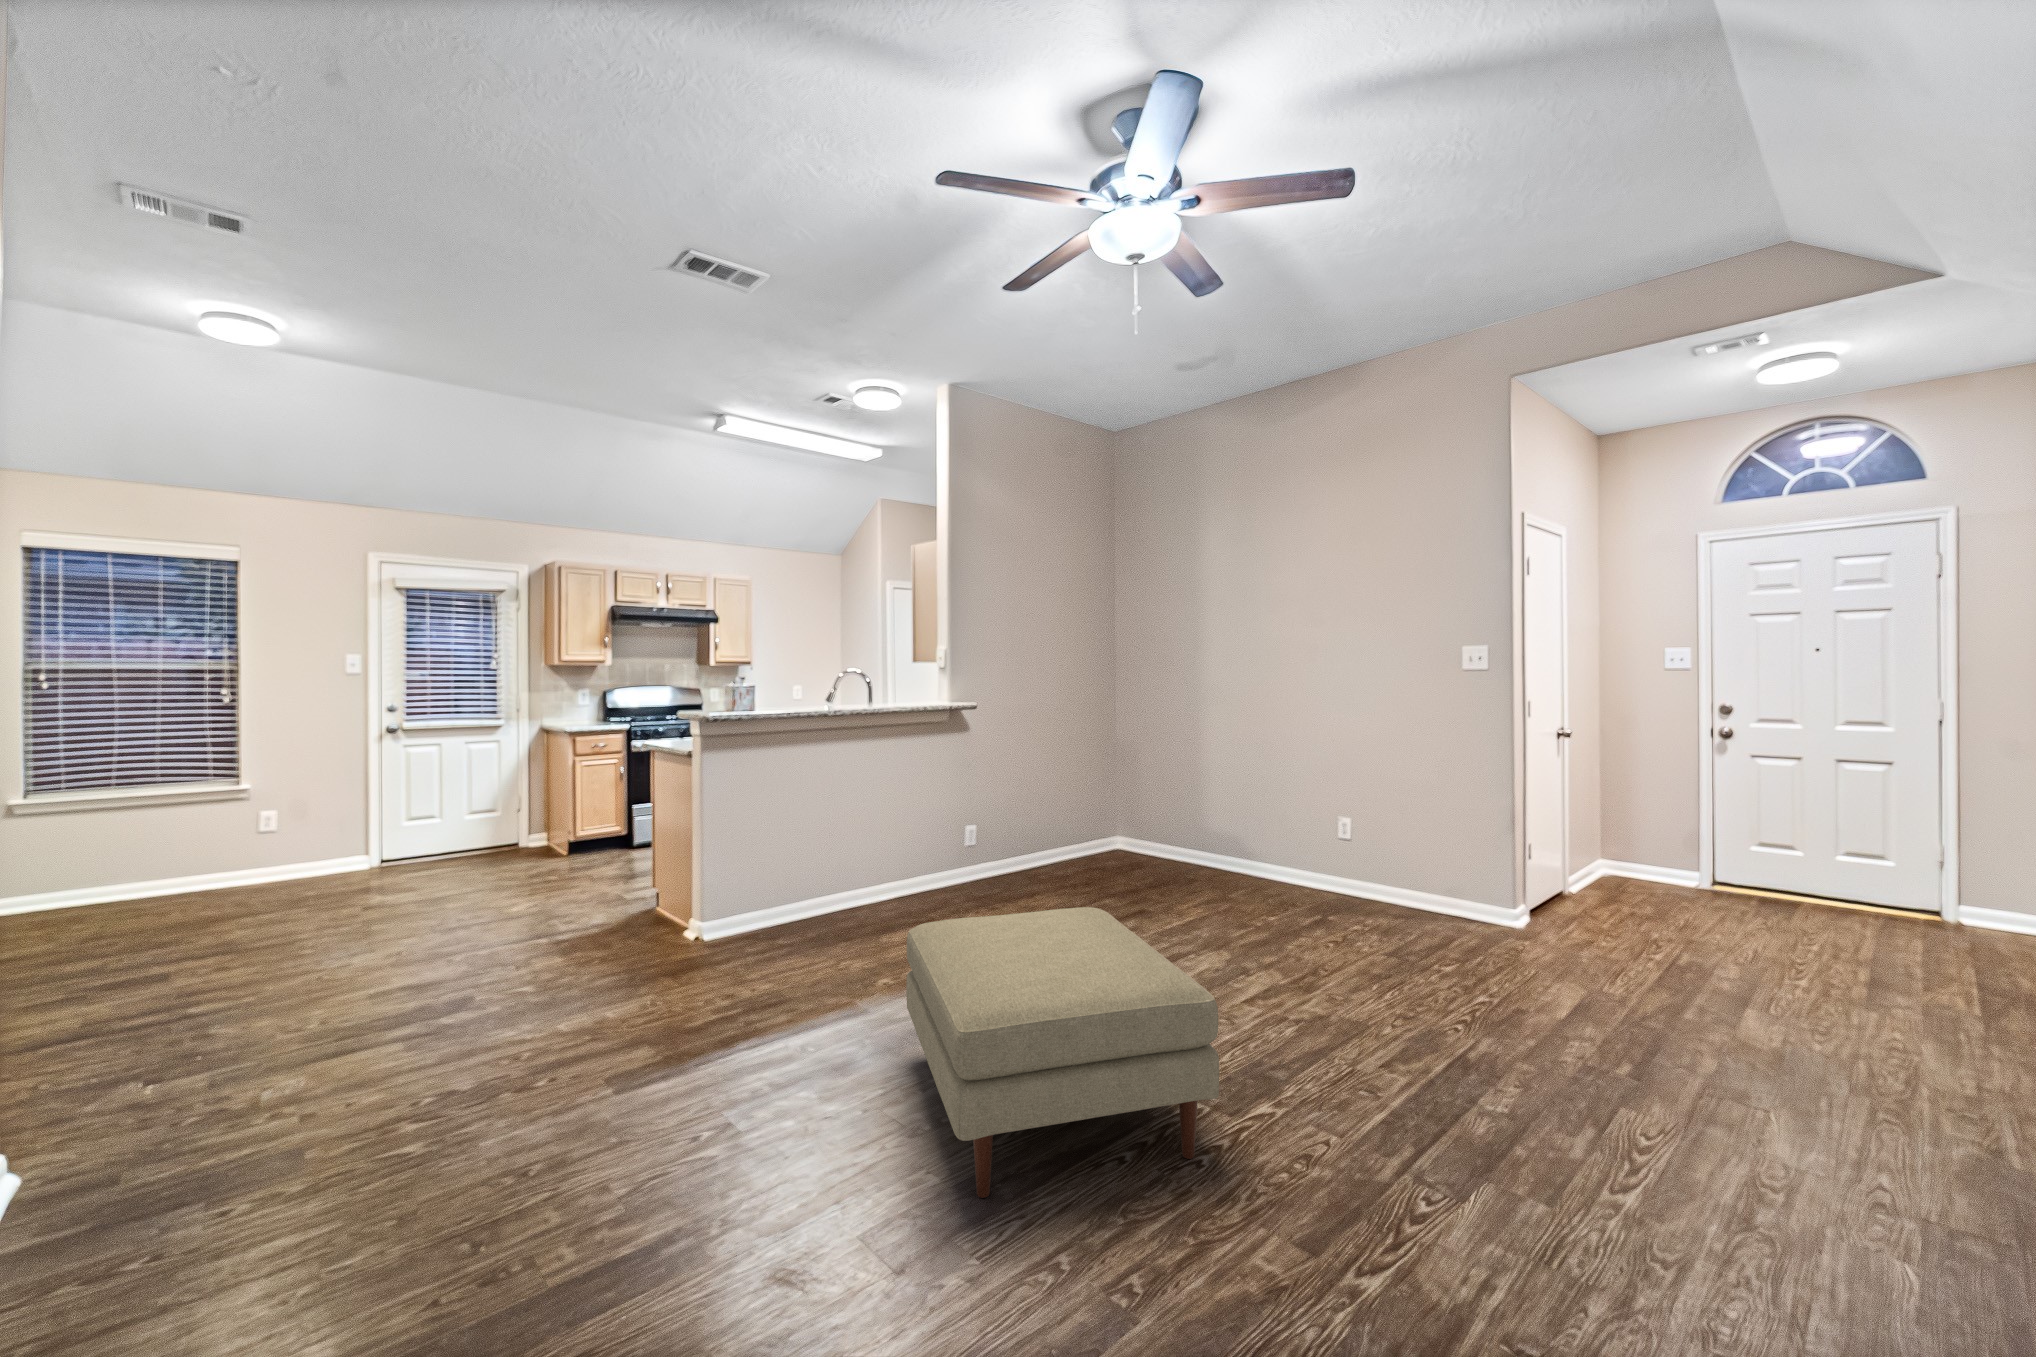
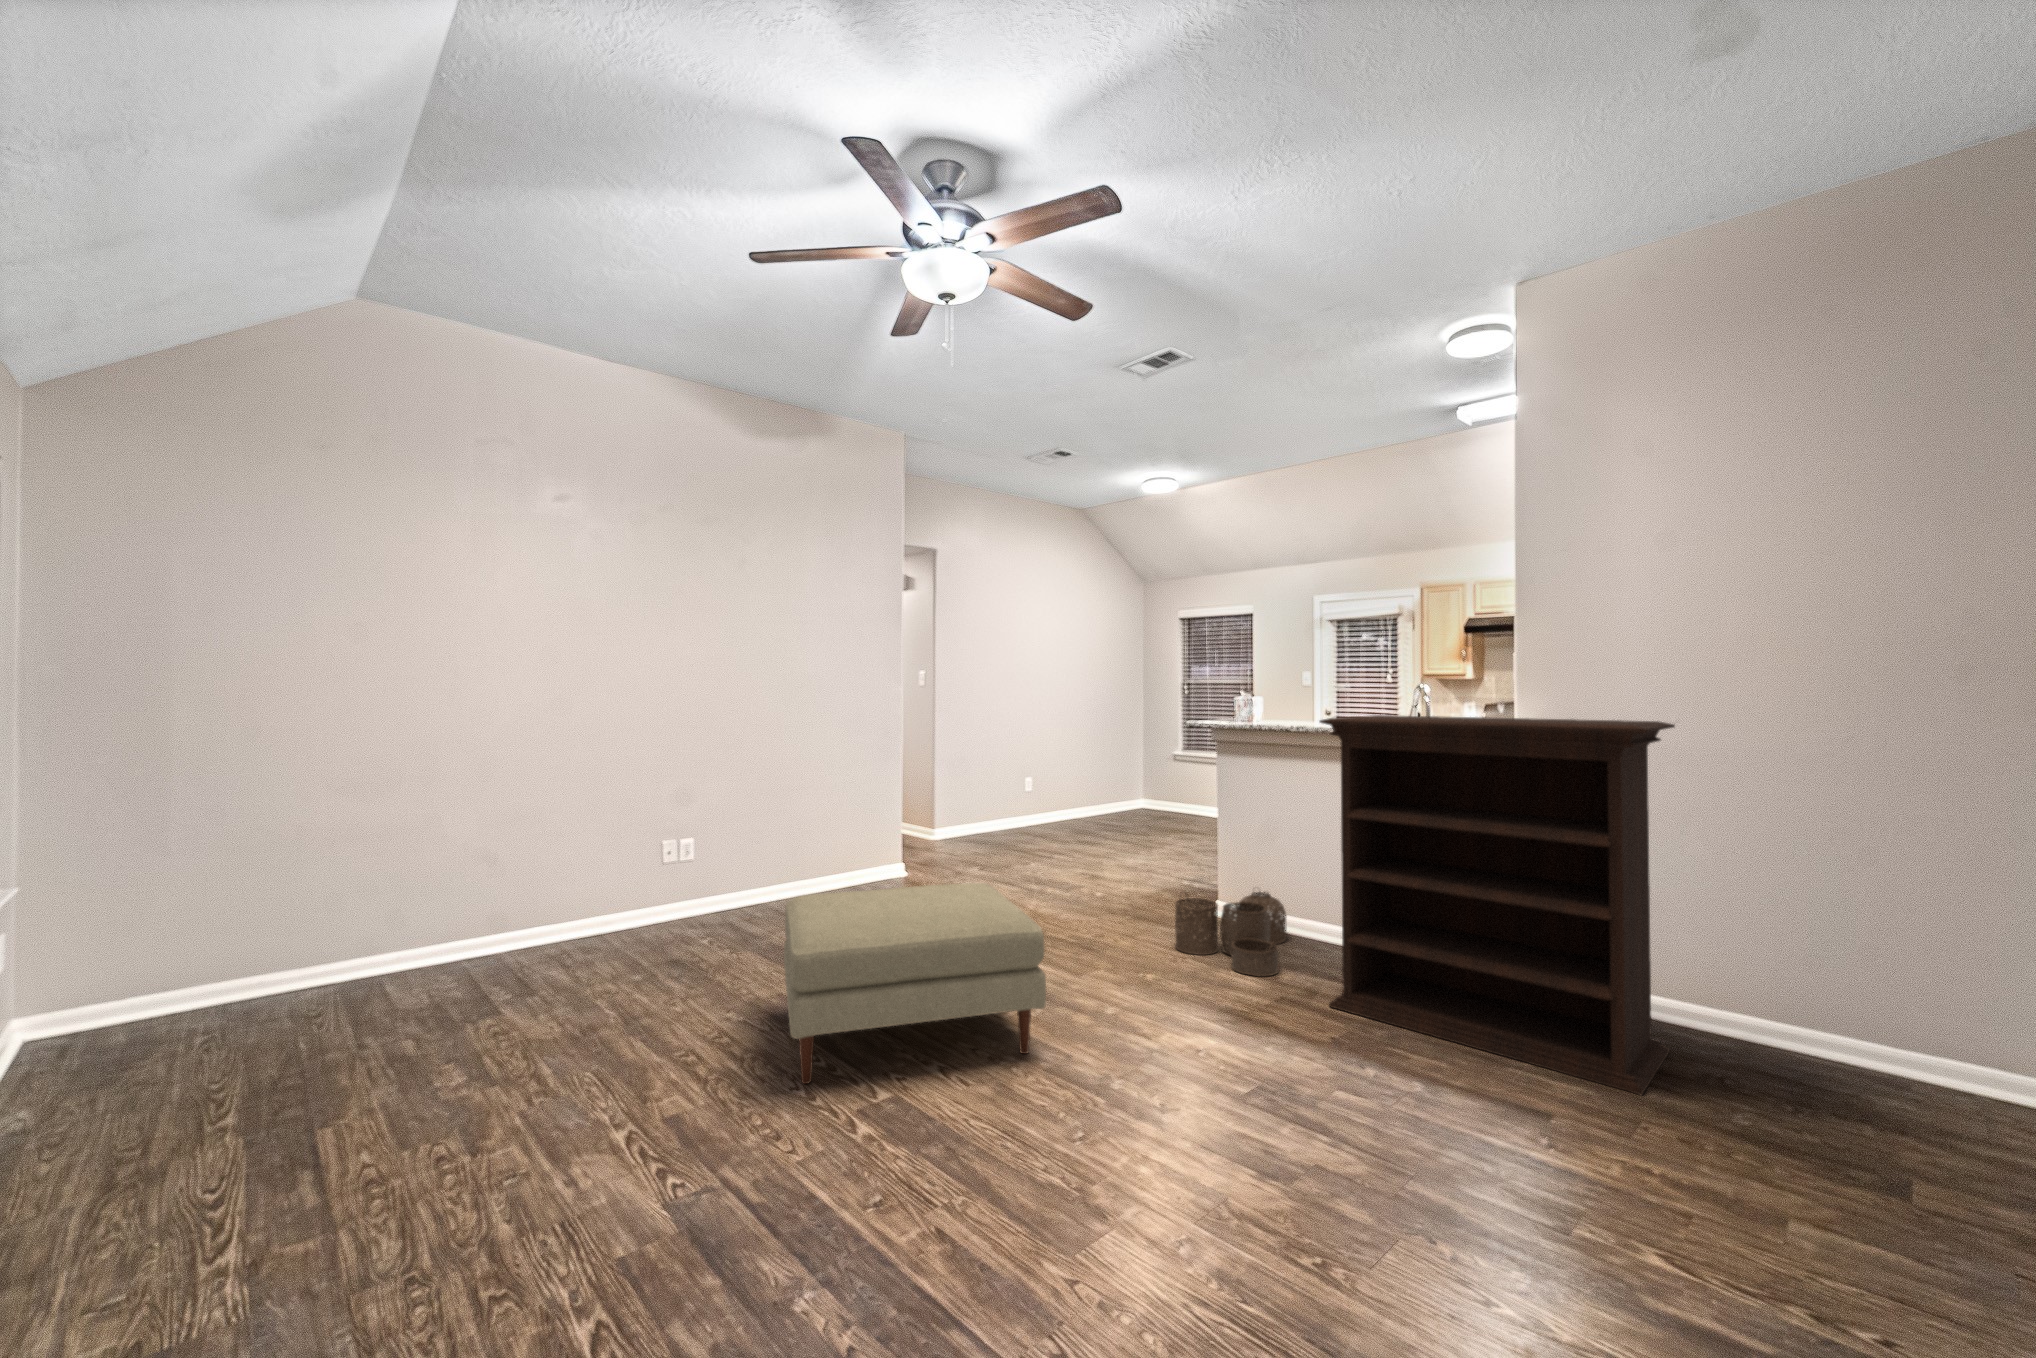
bookshelf: none [934,691,1131,929] -> present [1320,715,1675,1095]
woven basket: none [778,880,918,962] -> present [1175,892,1286,977]

